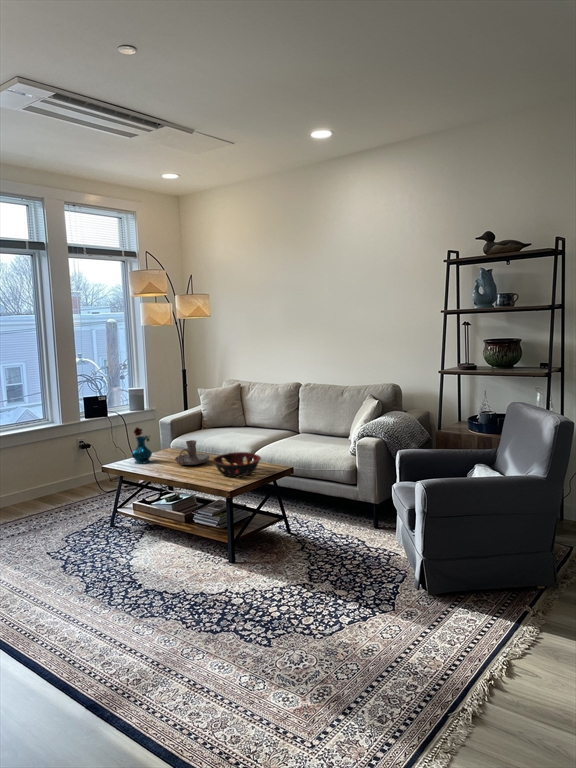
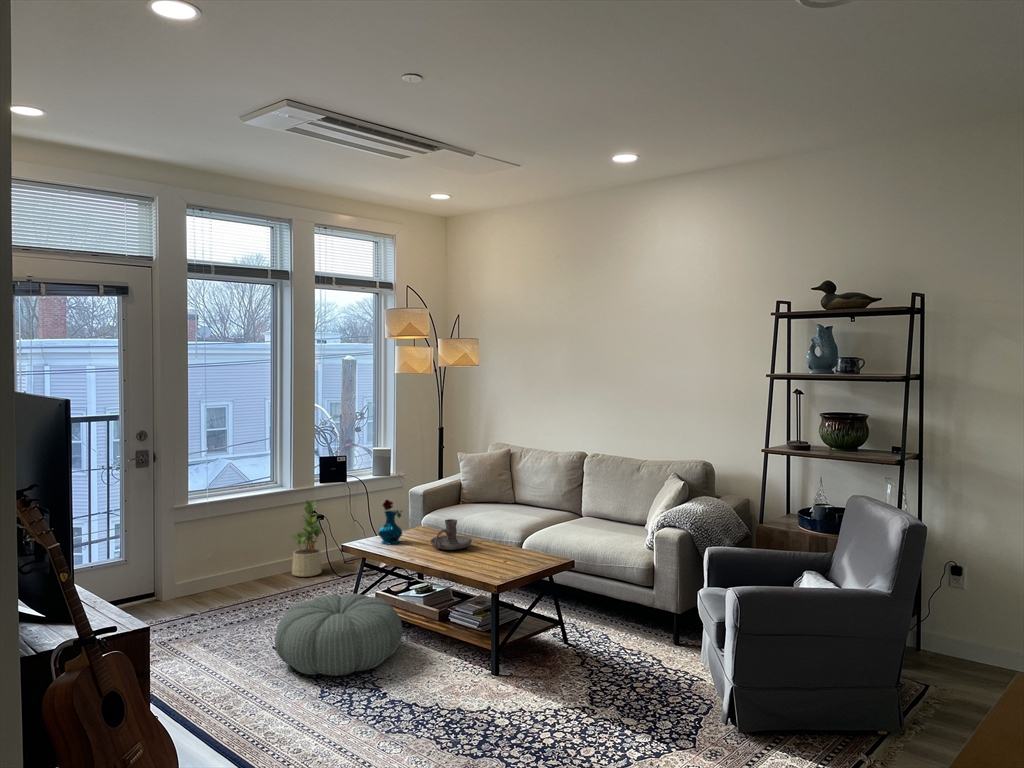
potted plant: none [62,433,93,494] -> present [290,501,322,576]
decorative bowl: present [213,452,261,477] -> none [477,538,536,568]
pouf: none [46,505,154,573] -> present [275,594,402,676]

